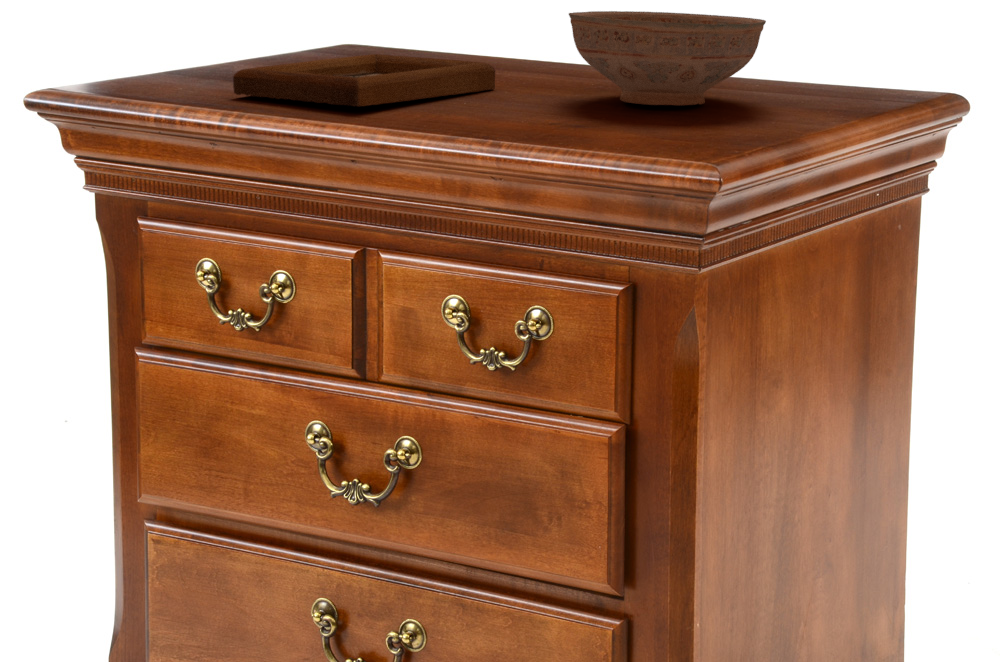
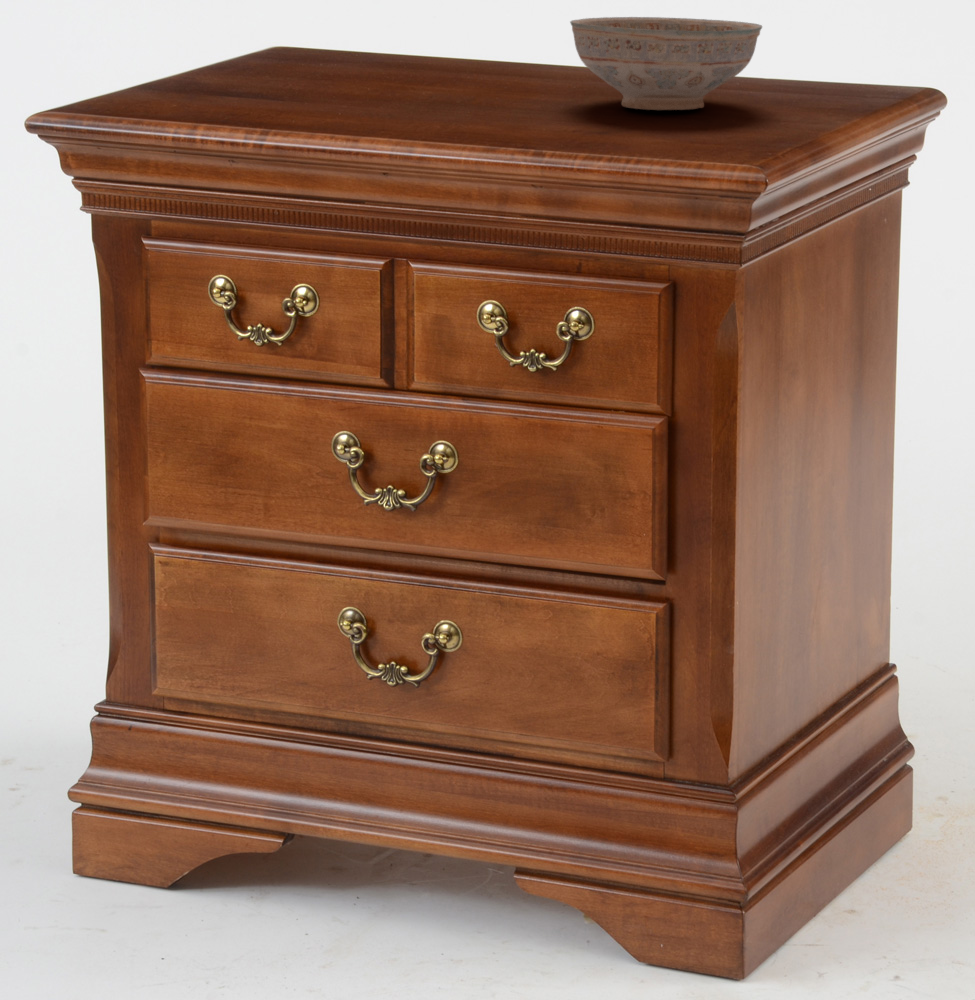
picture frame: present [233,54,495,107] -> none [241,65,488,120]

